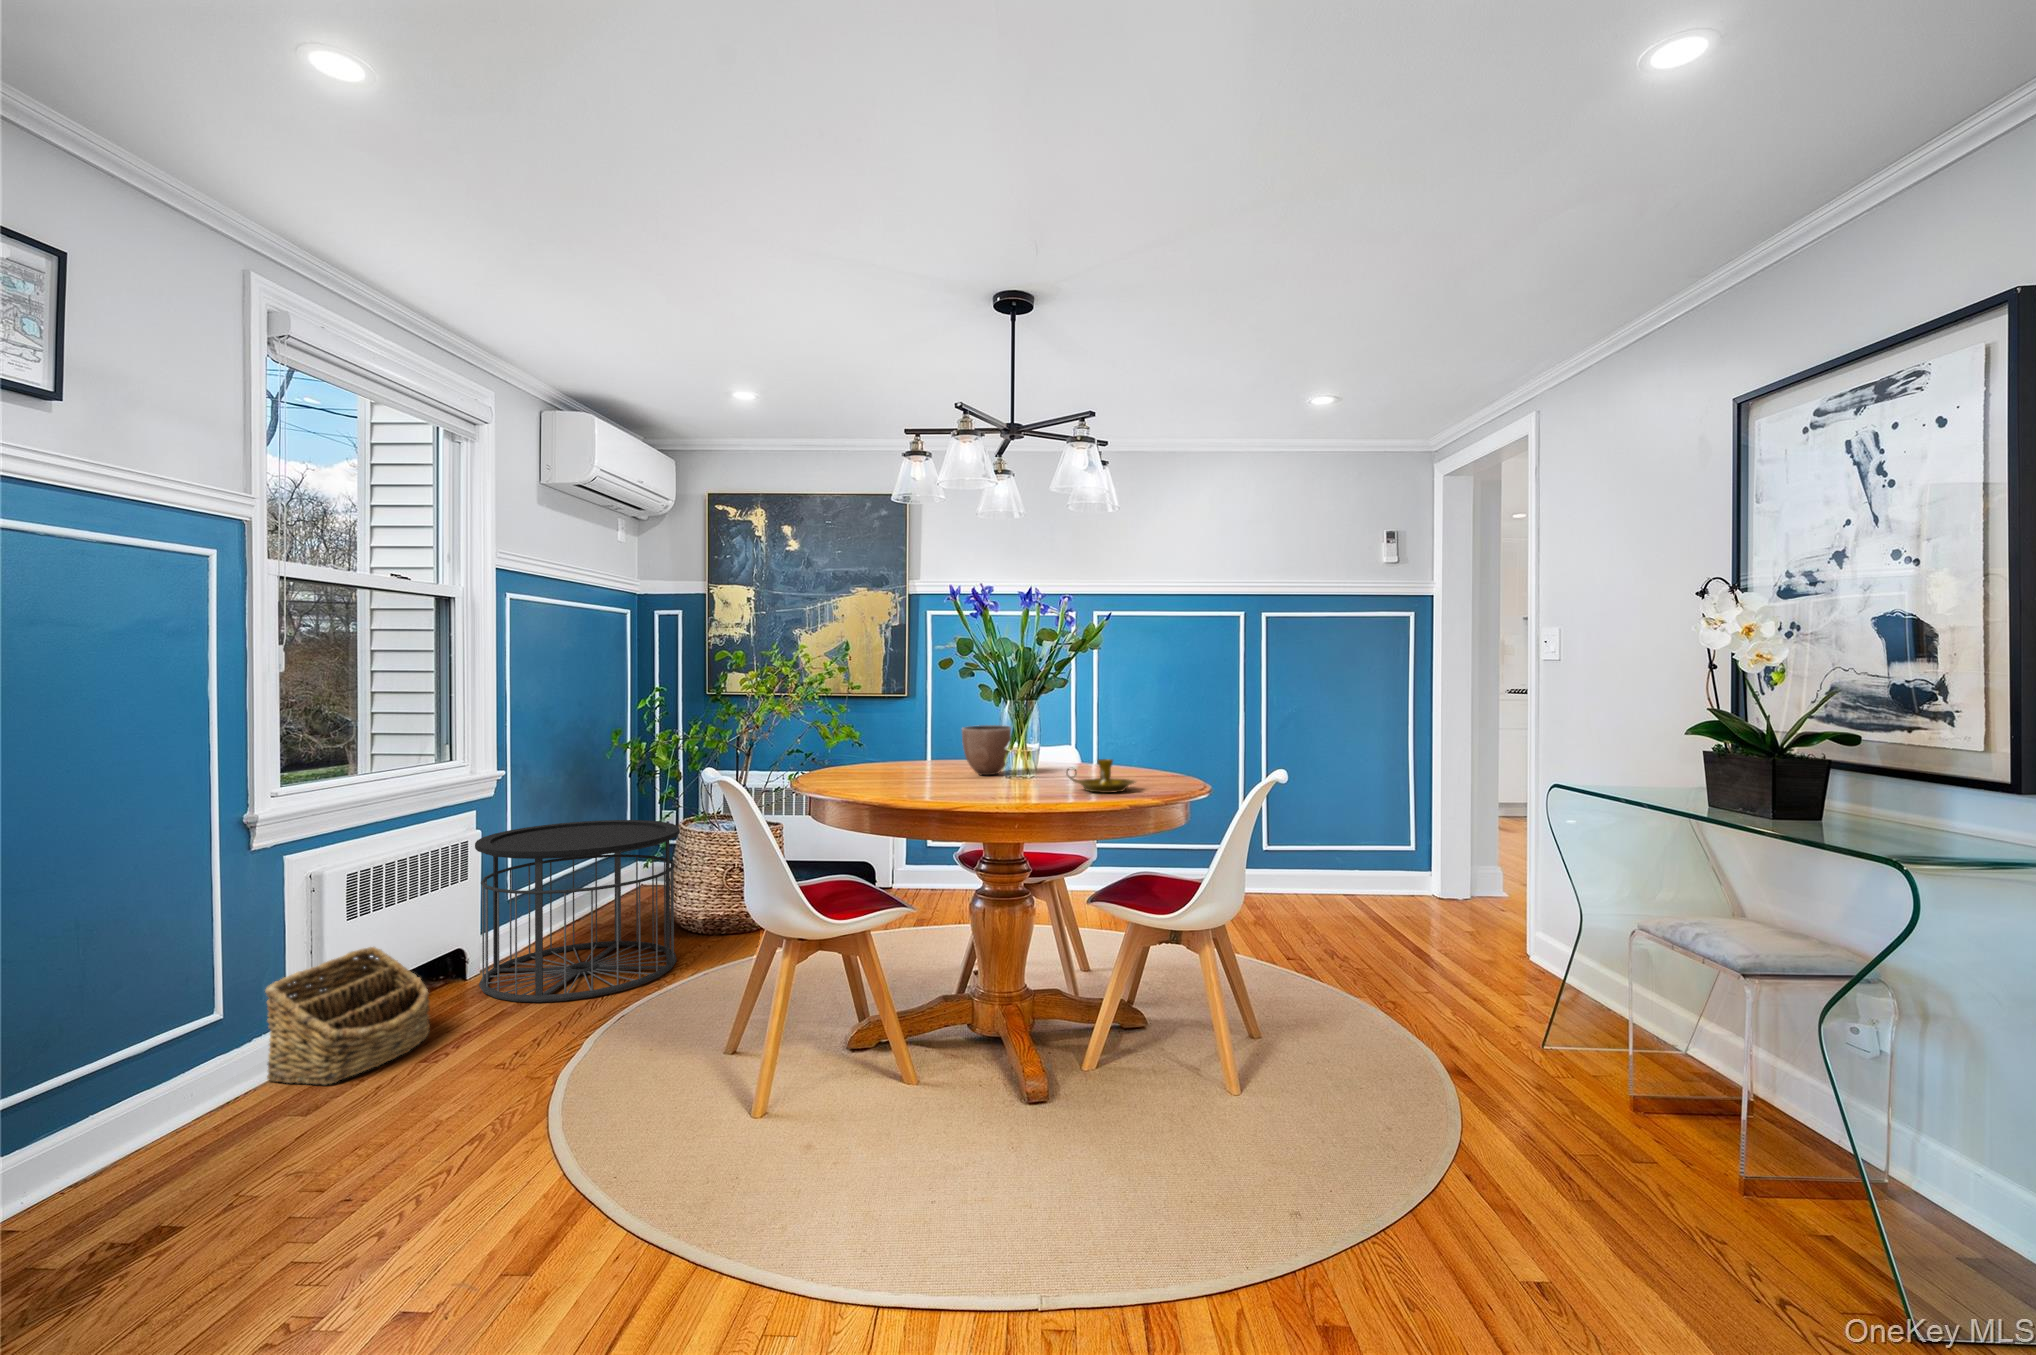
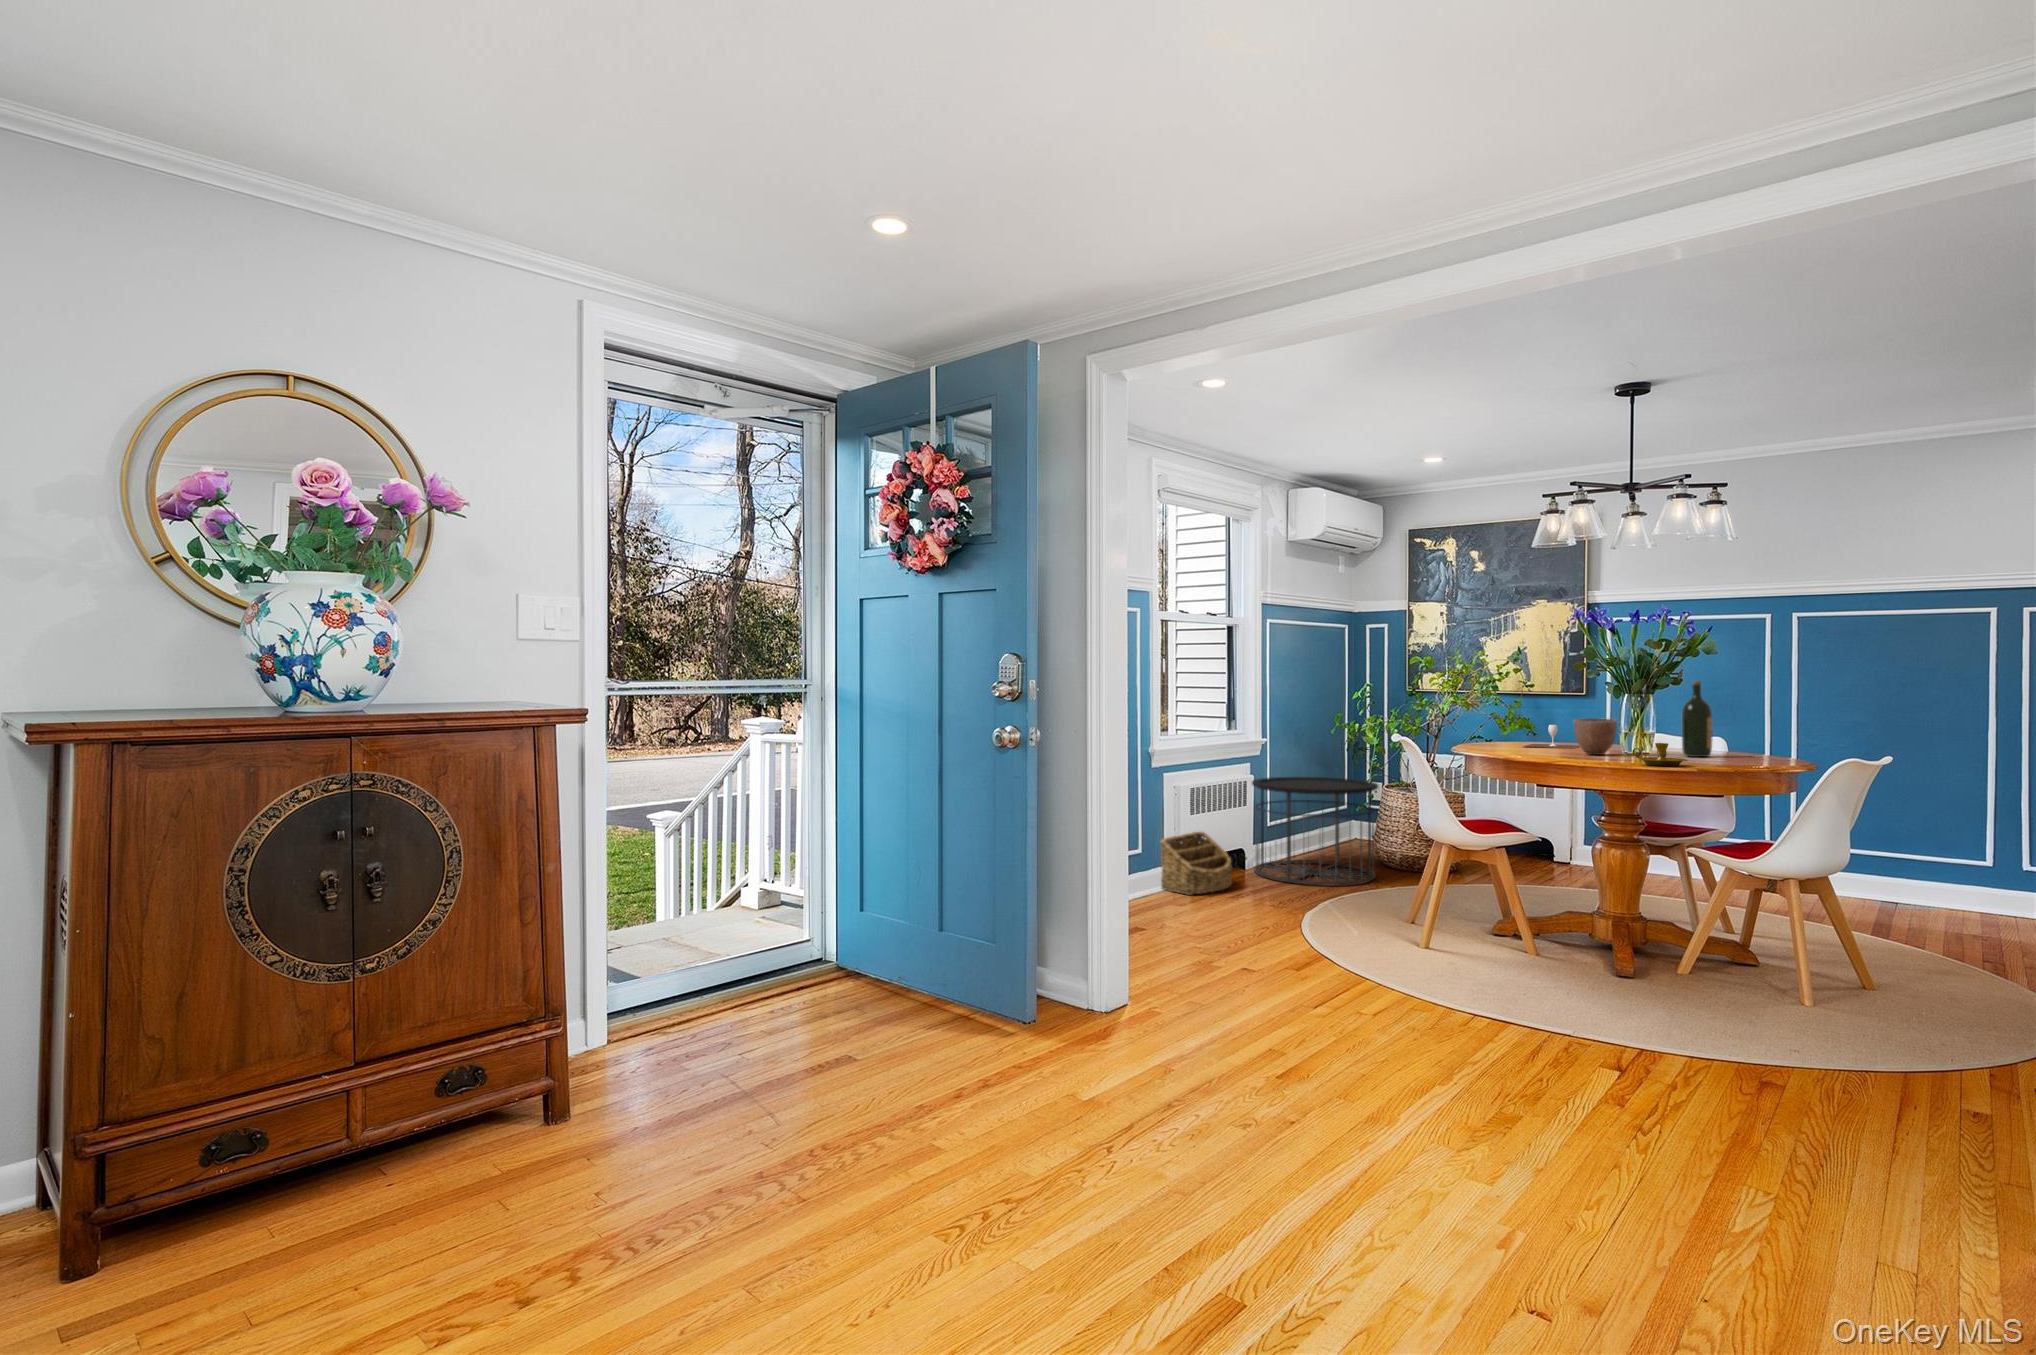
wine bottle: none [1082,674,1115,771] -> present [1682,681,1712,757]
wine glass: none [879,734,944,765] -> present [1524,725,1580,749]

